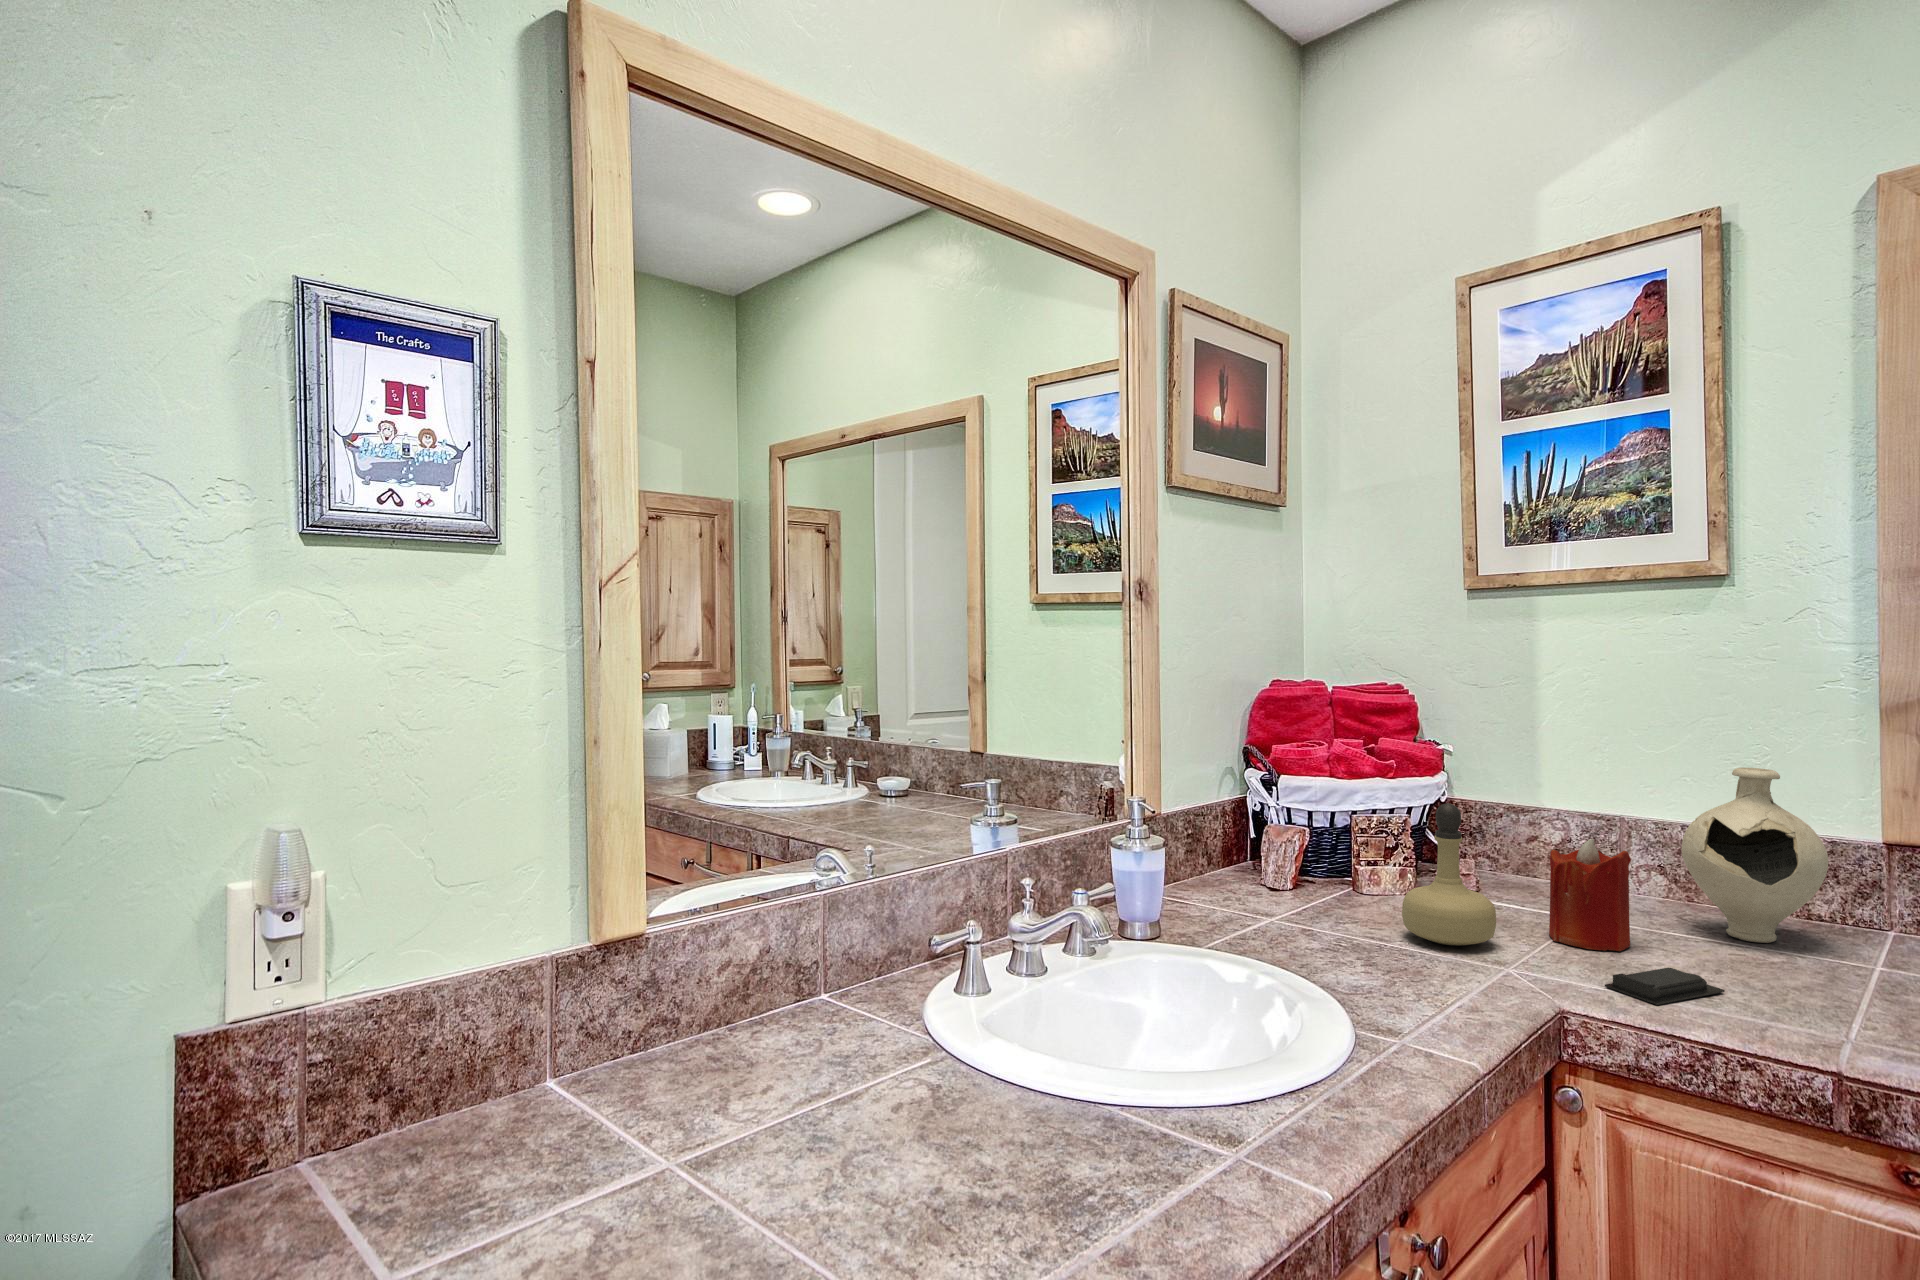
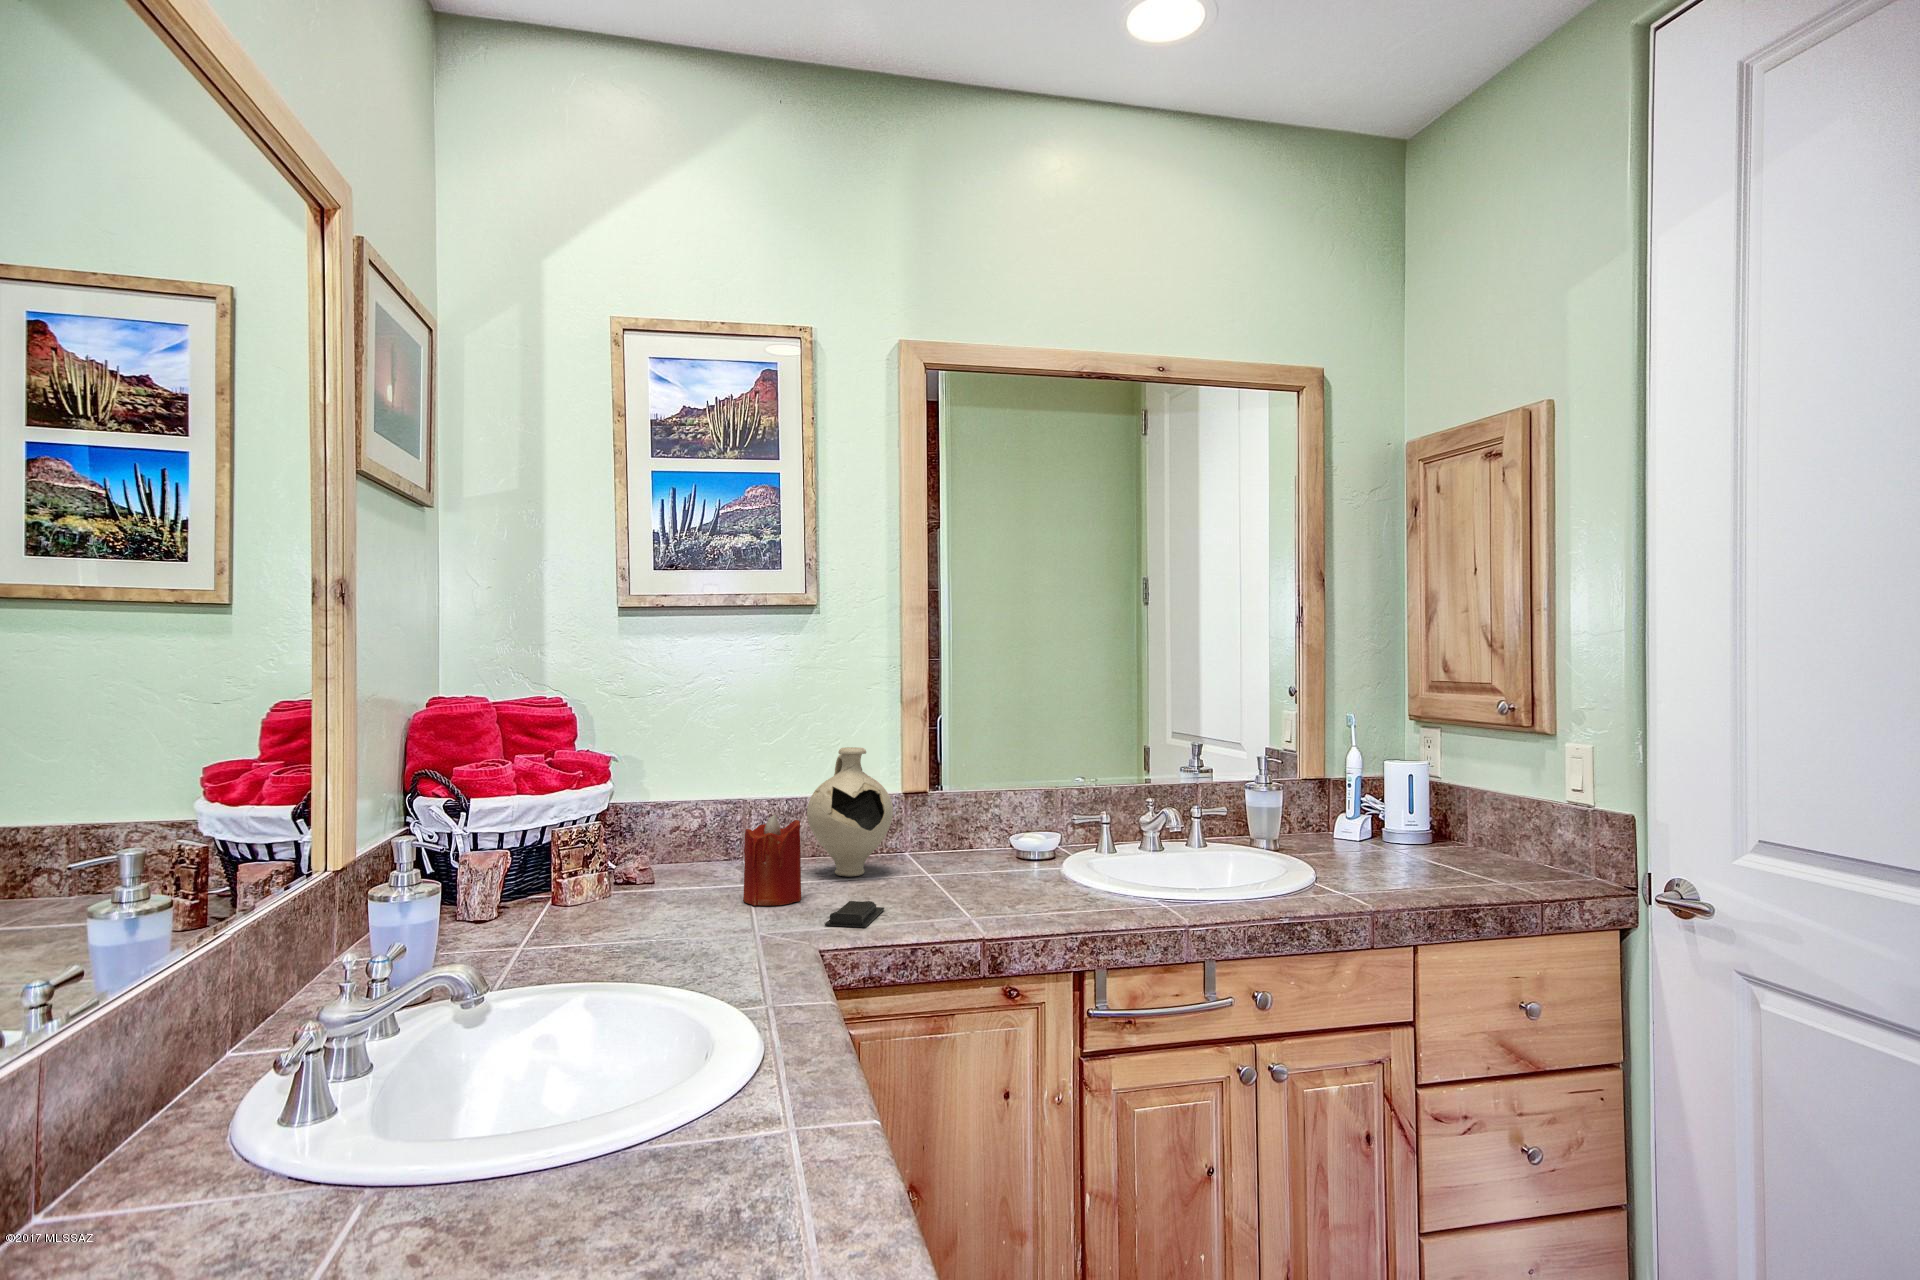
perfume bottle: present [1402,803,1496,946] -> none [647,798,727,929]

